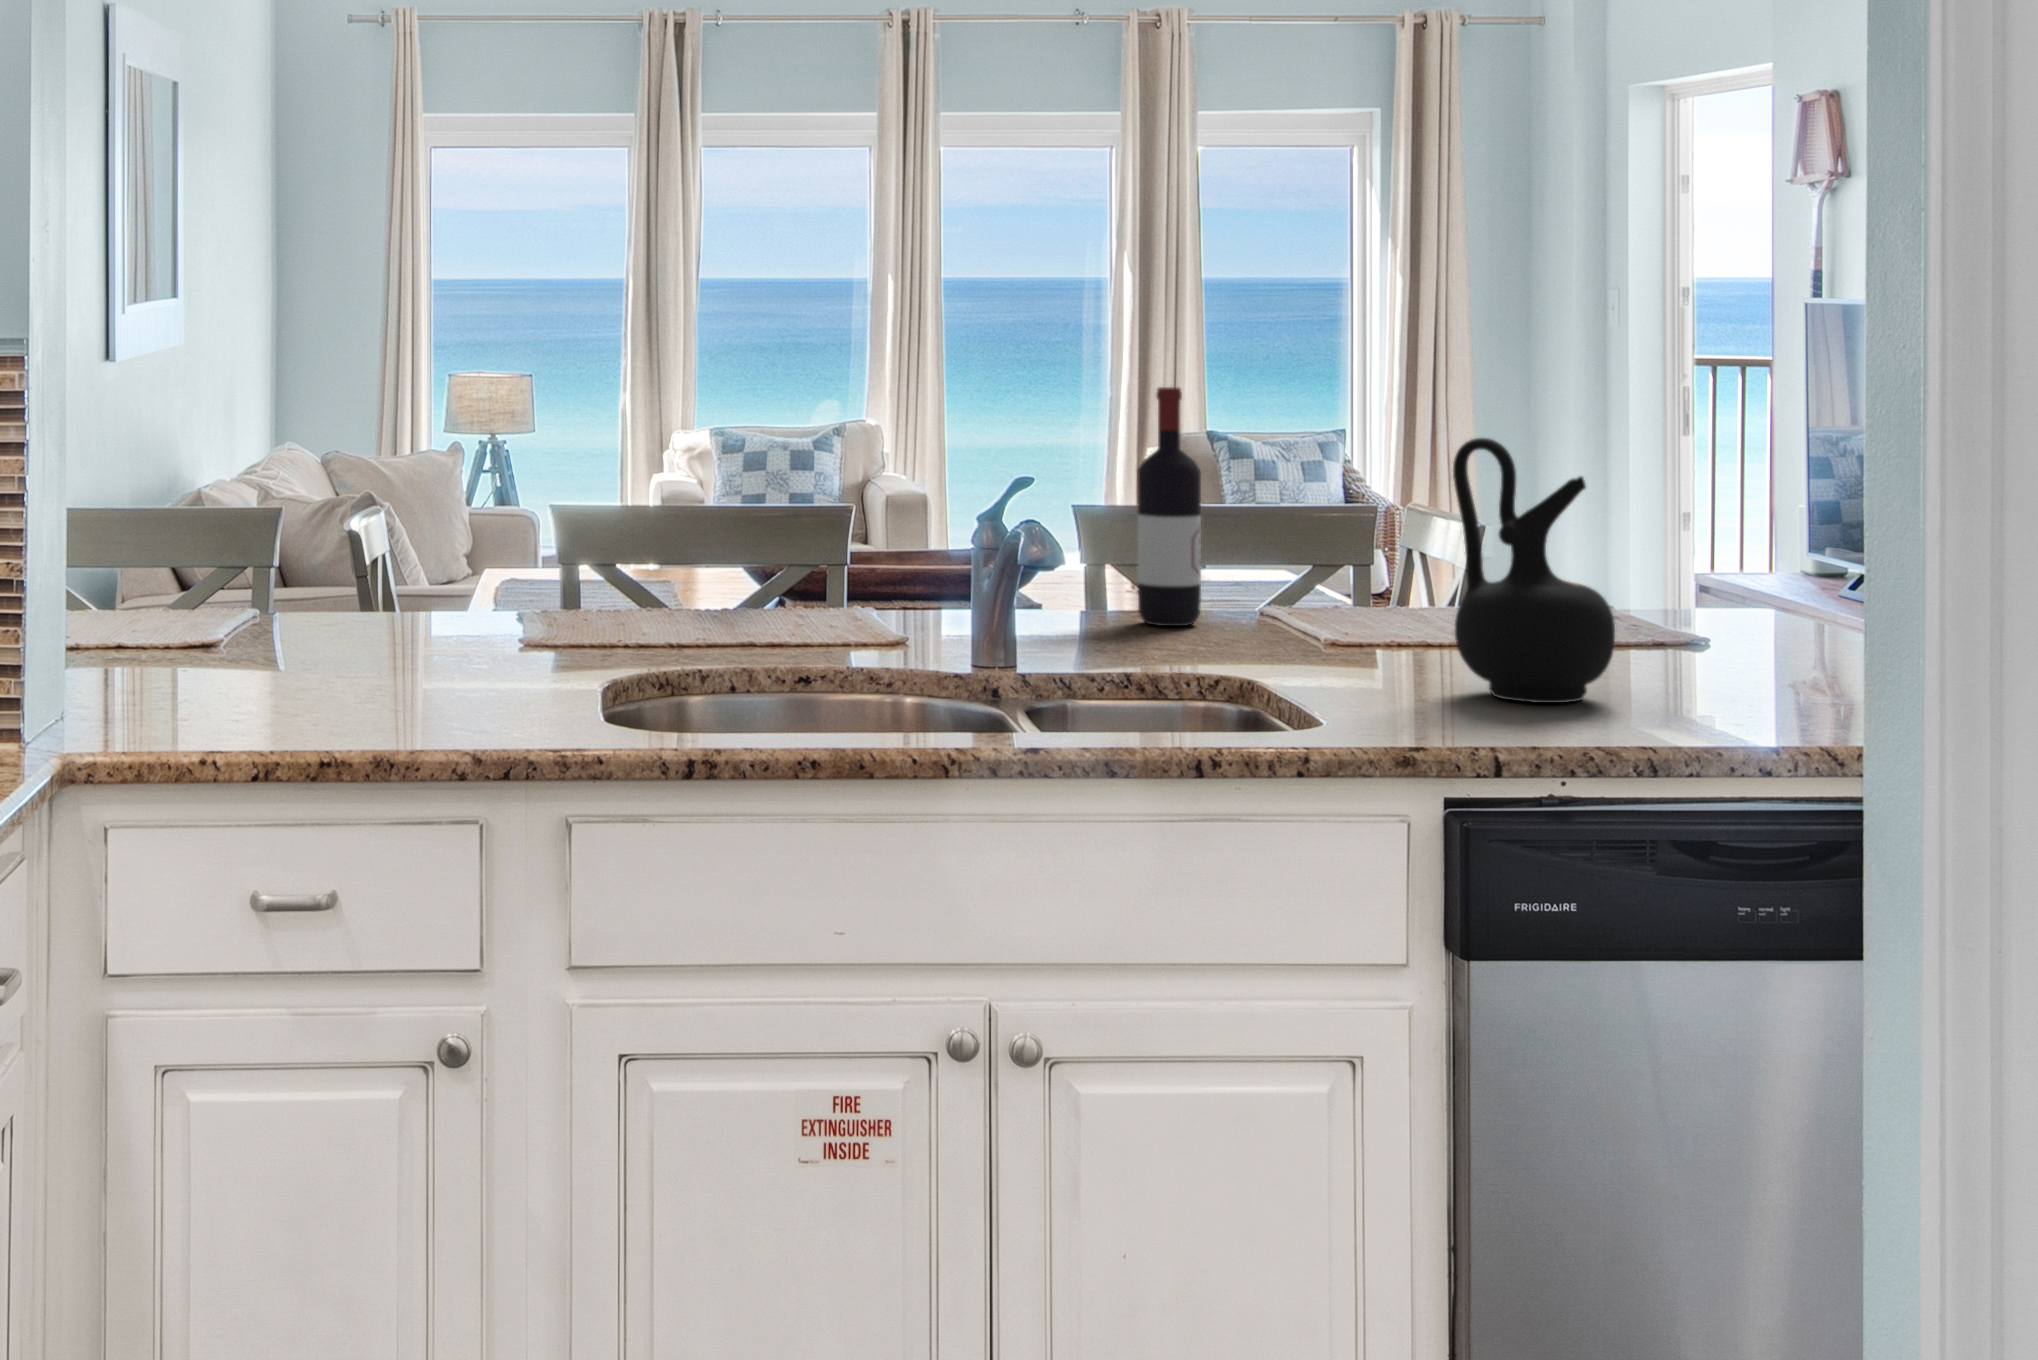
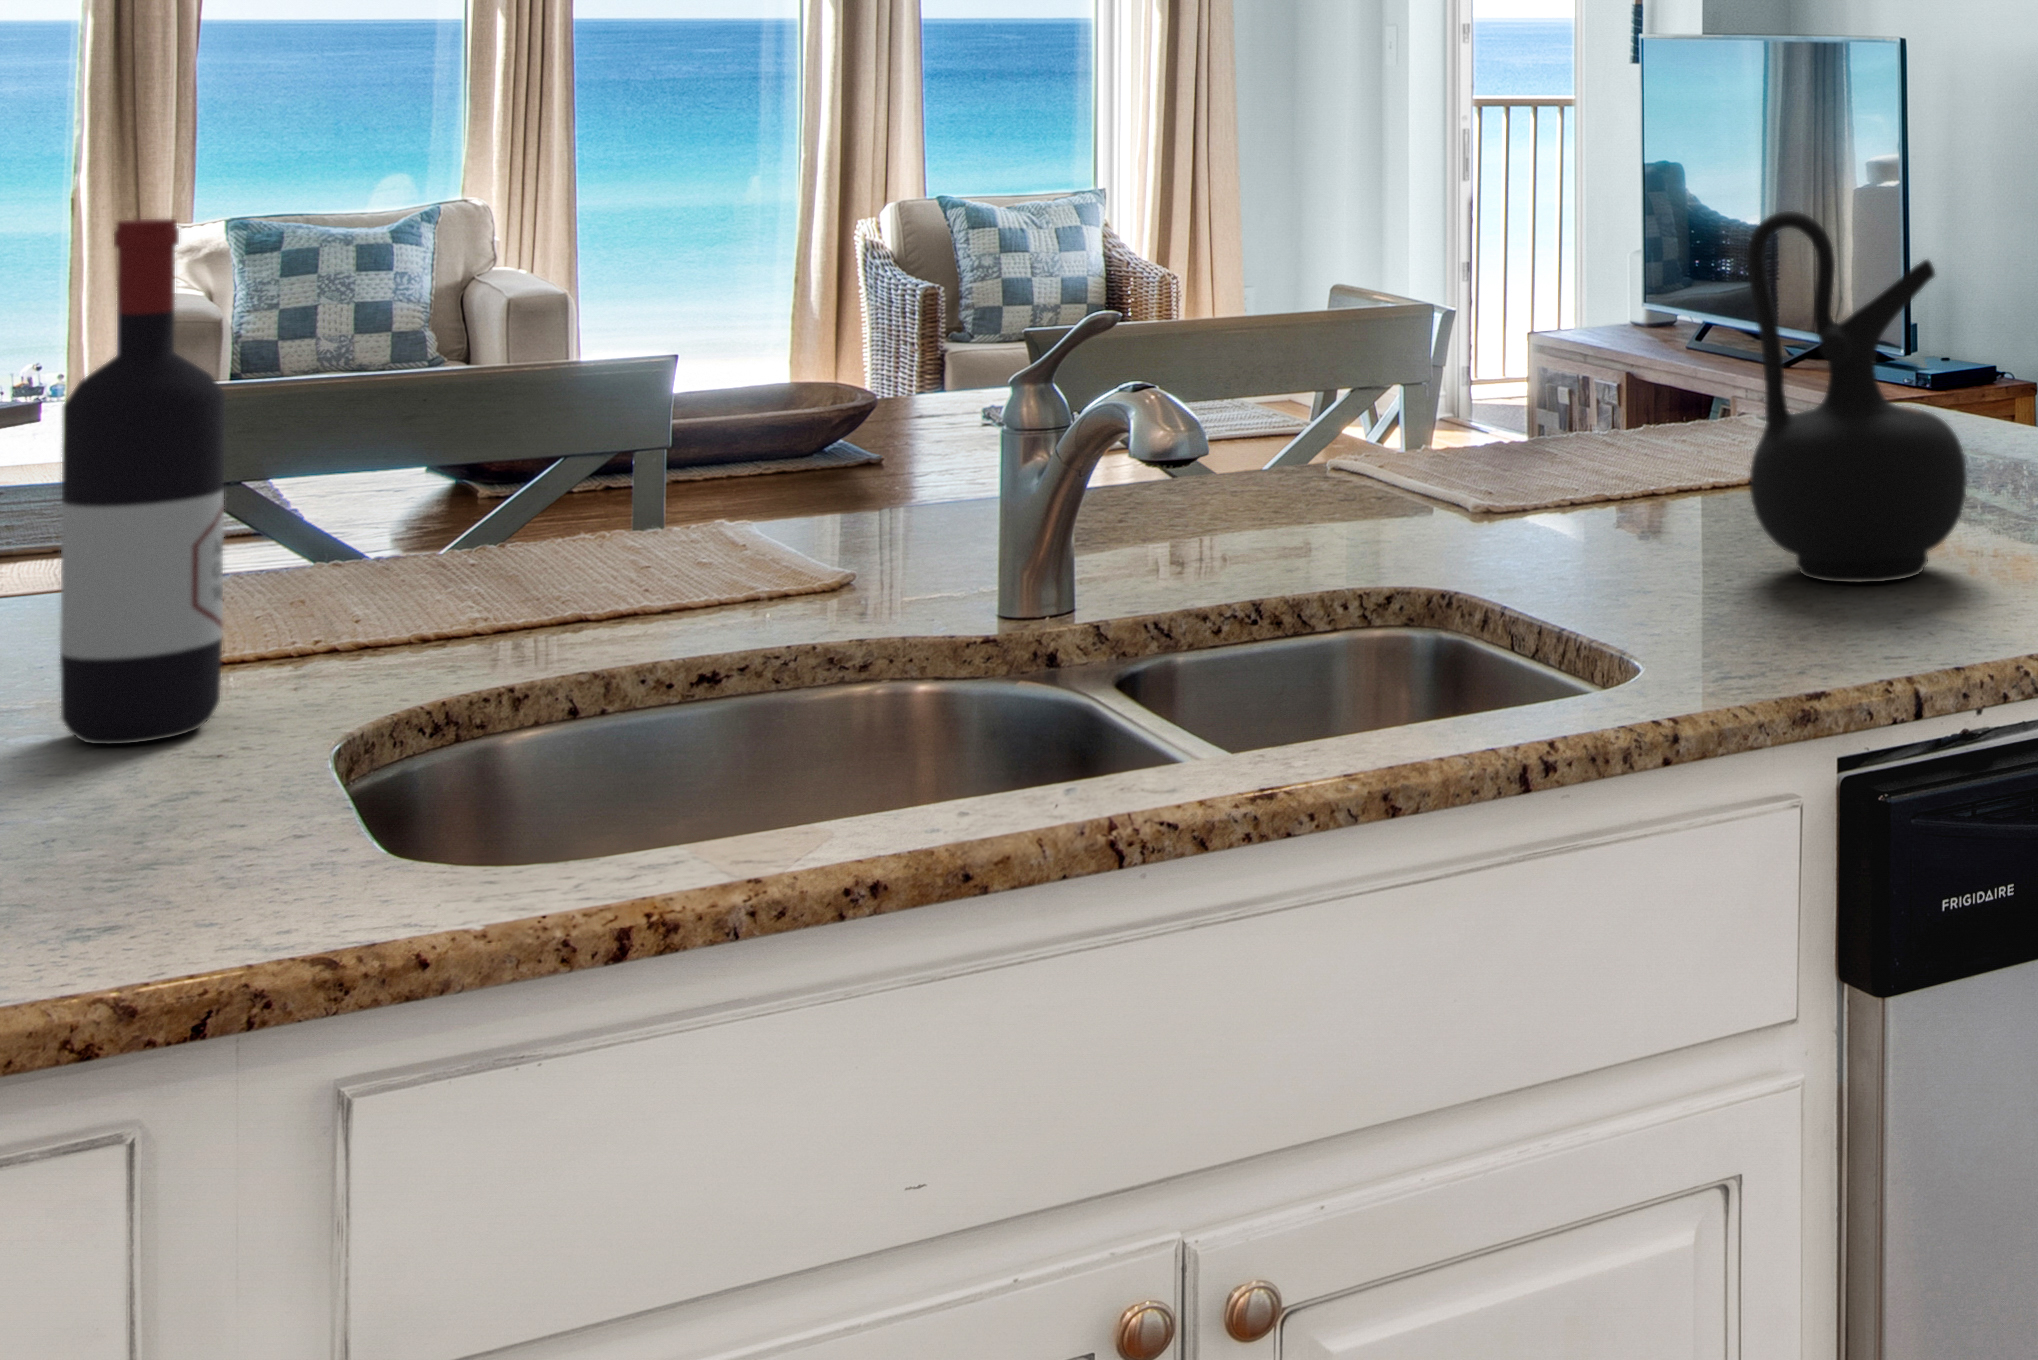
wine bottle: present [1137,387,1201,626] -> present [60,219,225,744]

